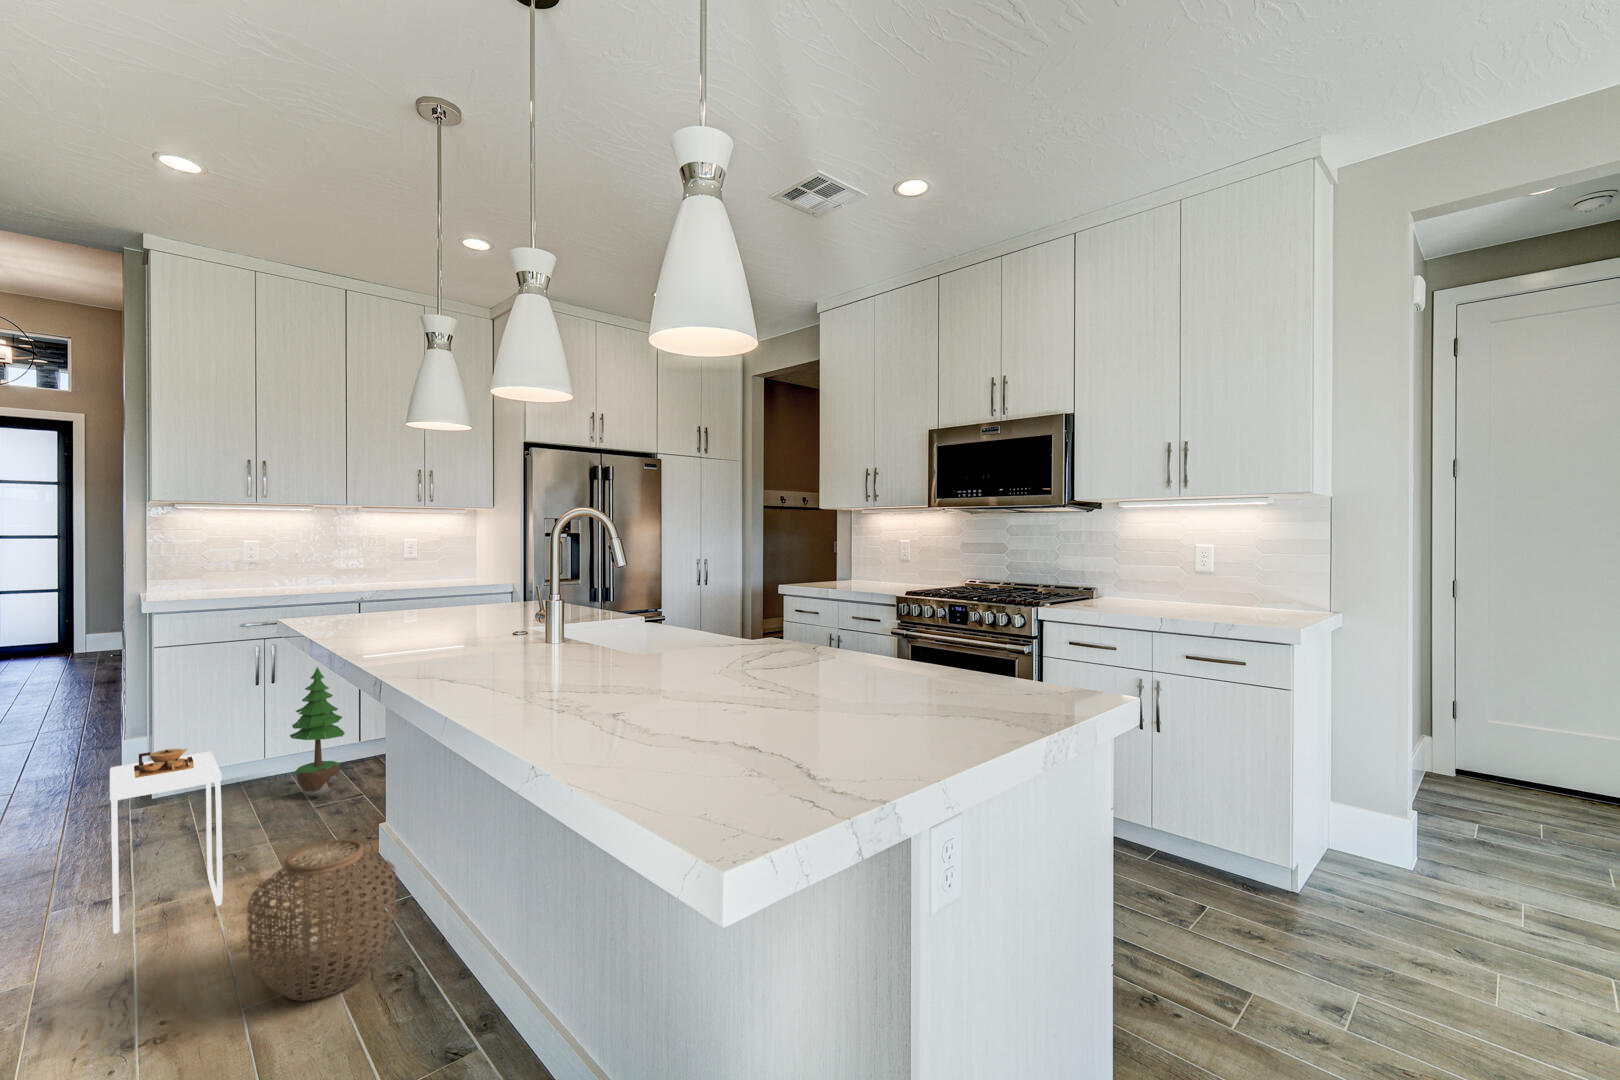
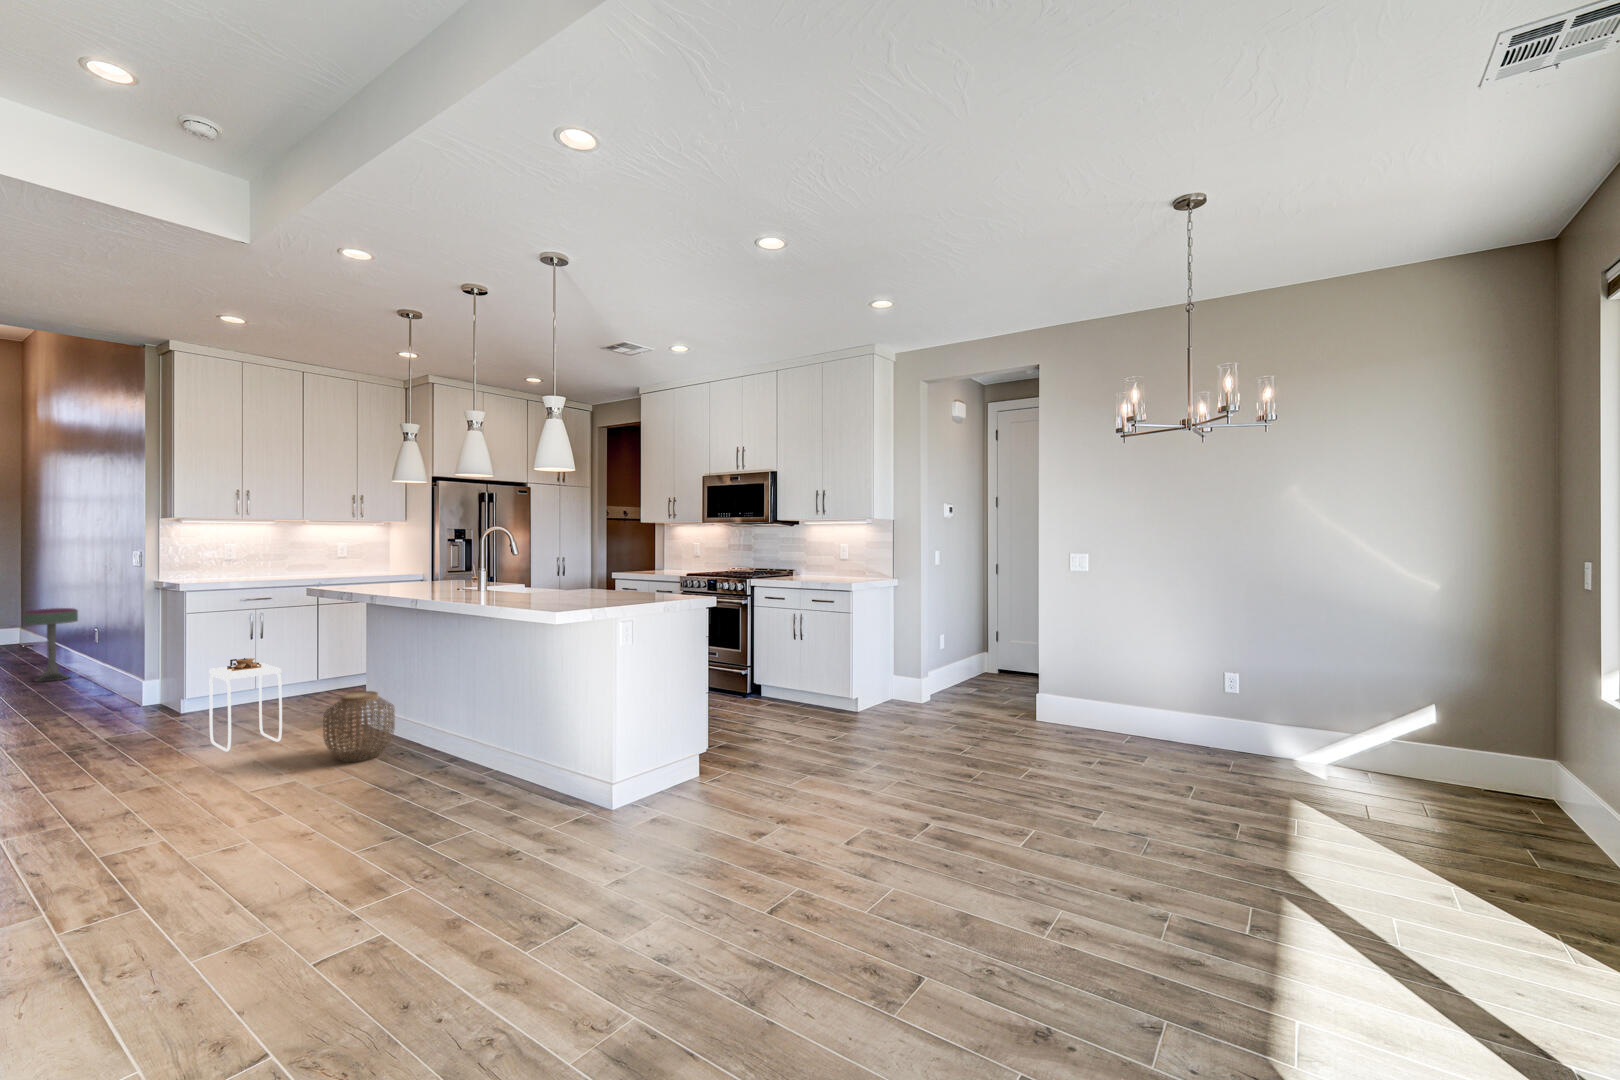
bar stool: none [23,626,94,724] -> present [24,608,78,682]
potted tree: present [290,667,345,798] -> none [283,623,320,706]

